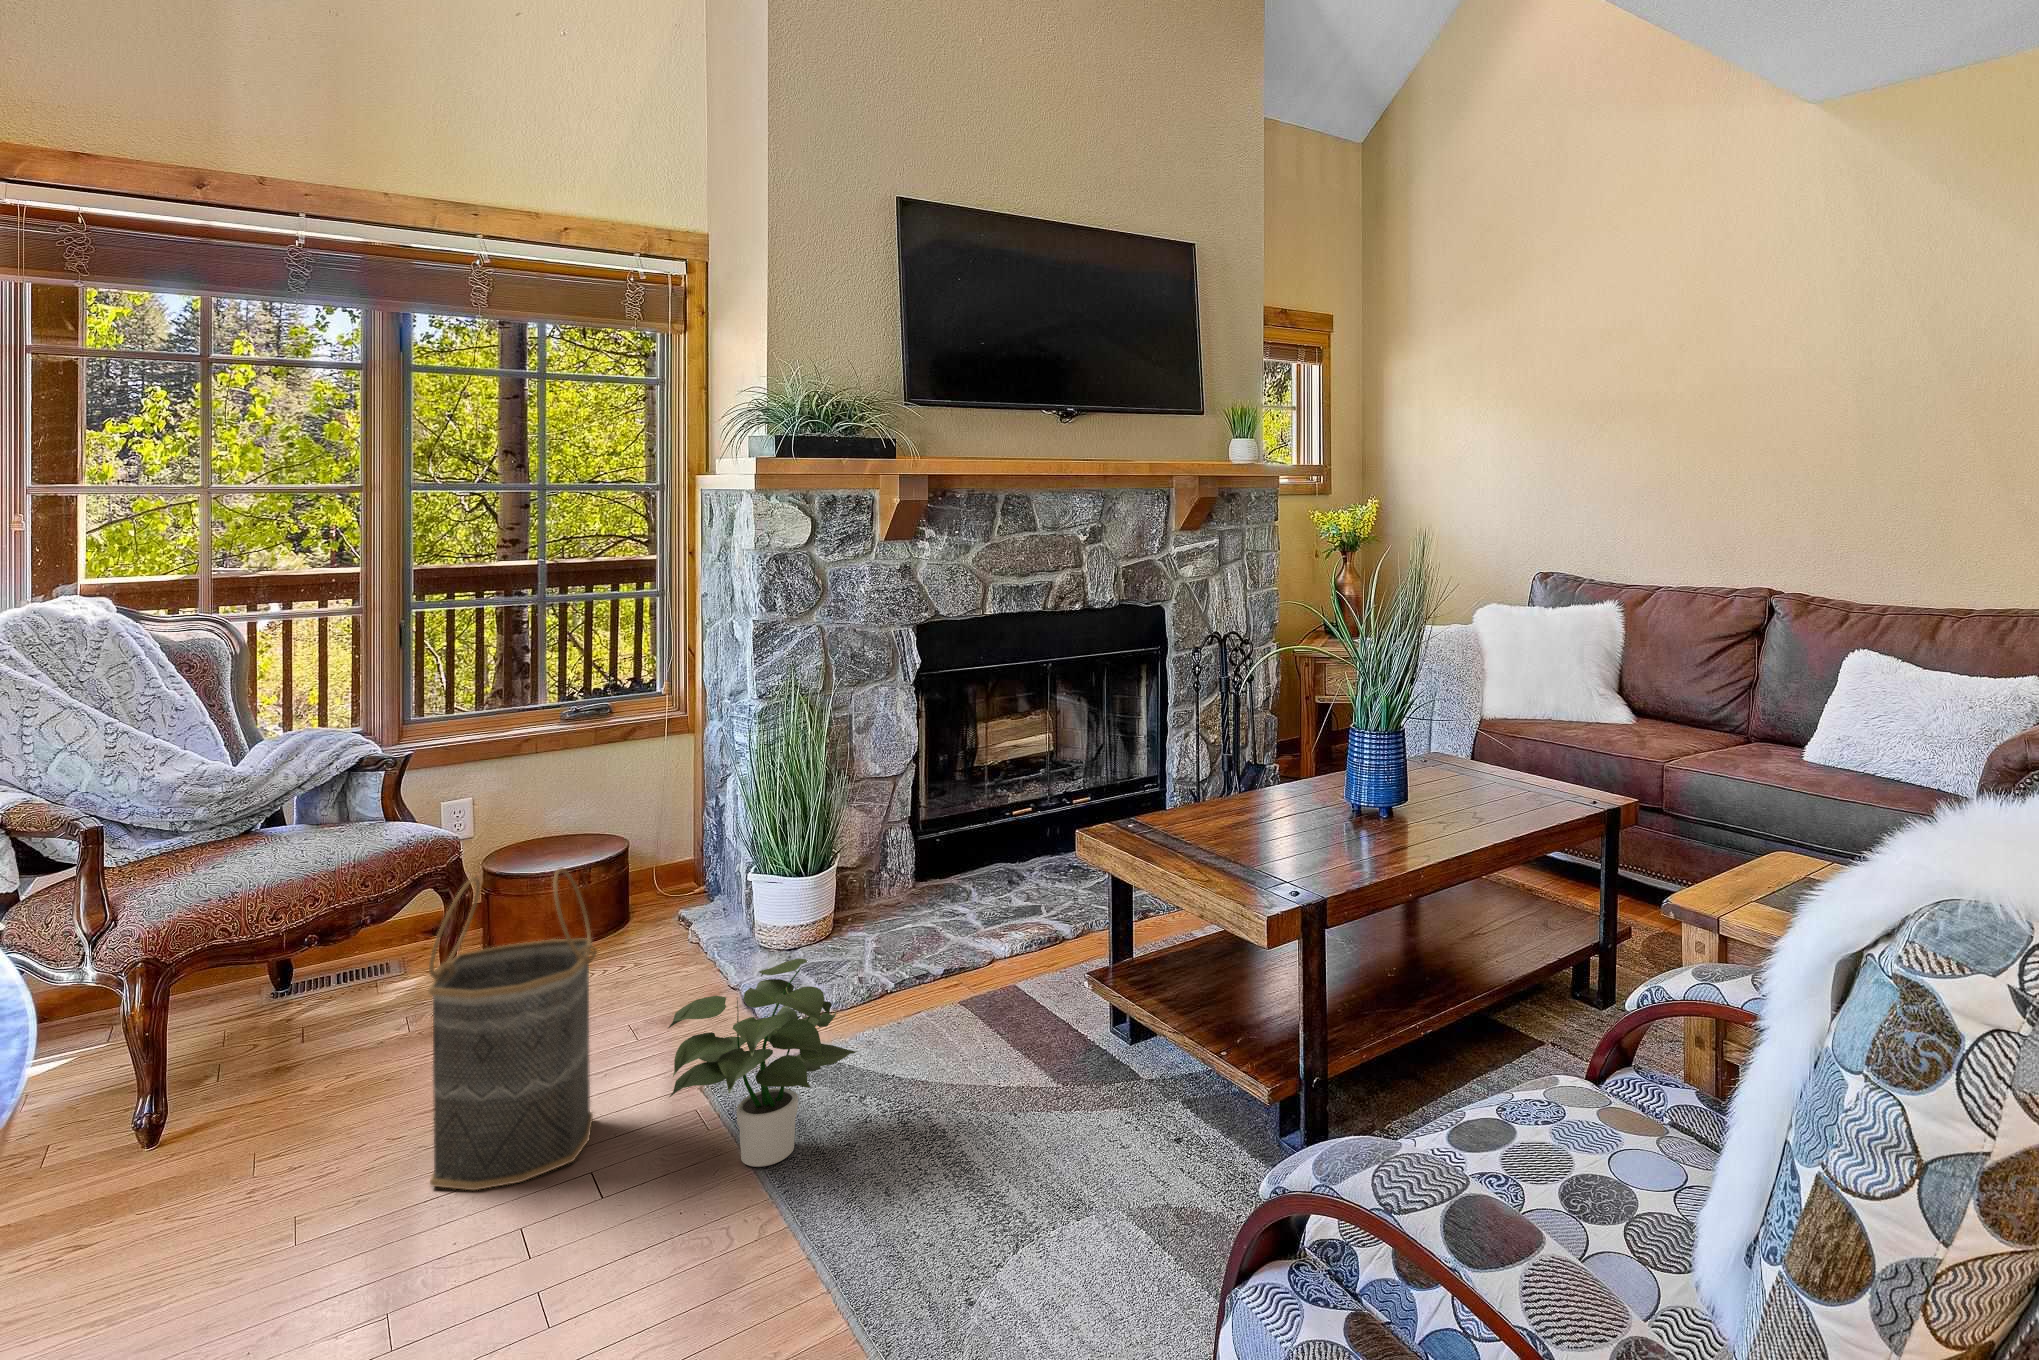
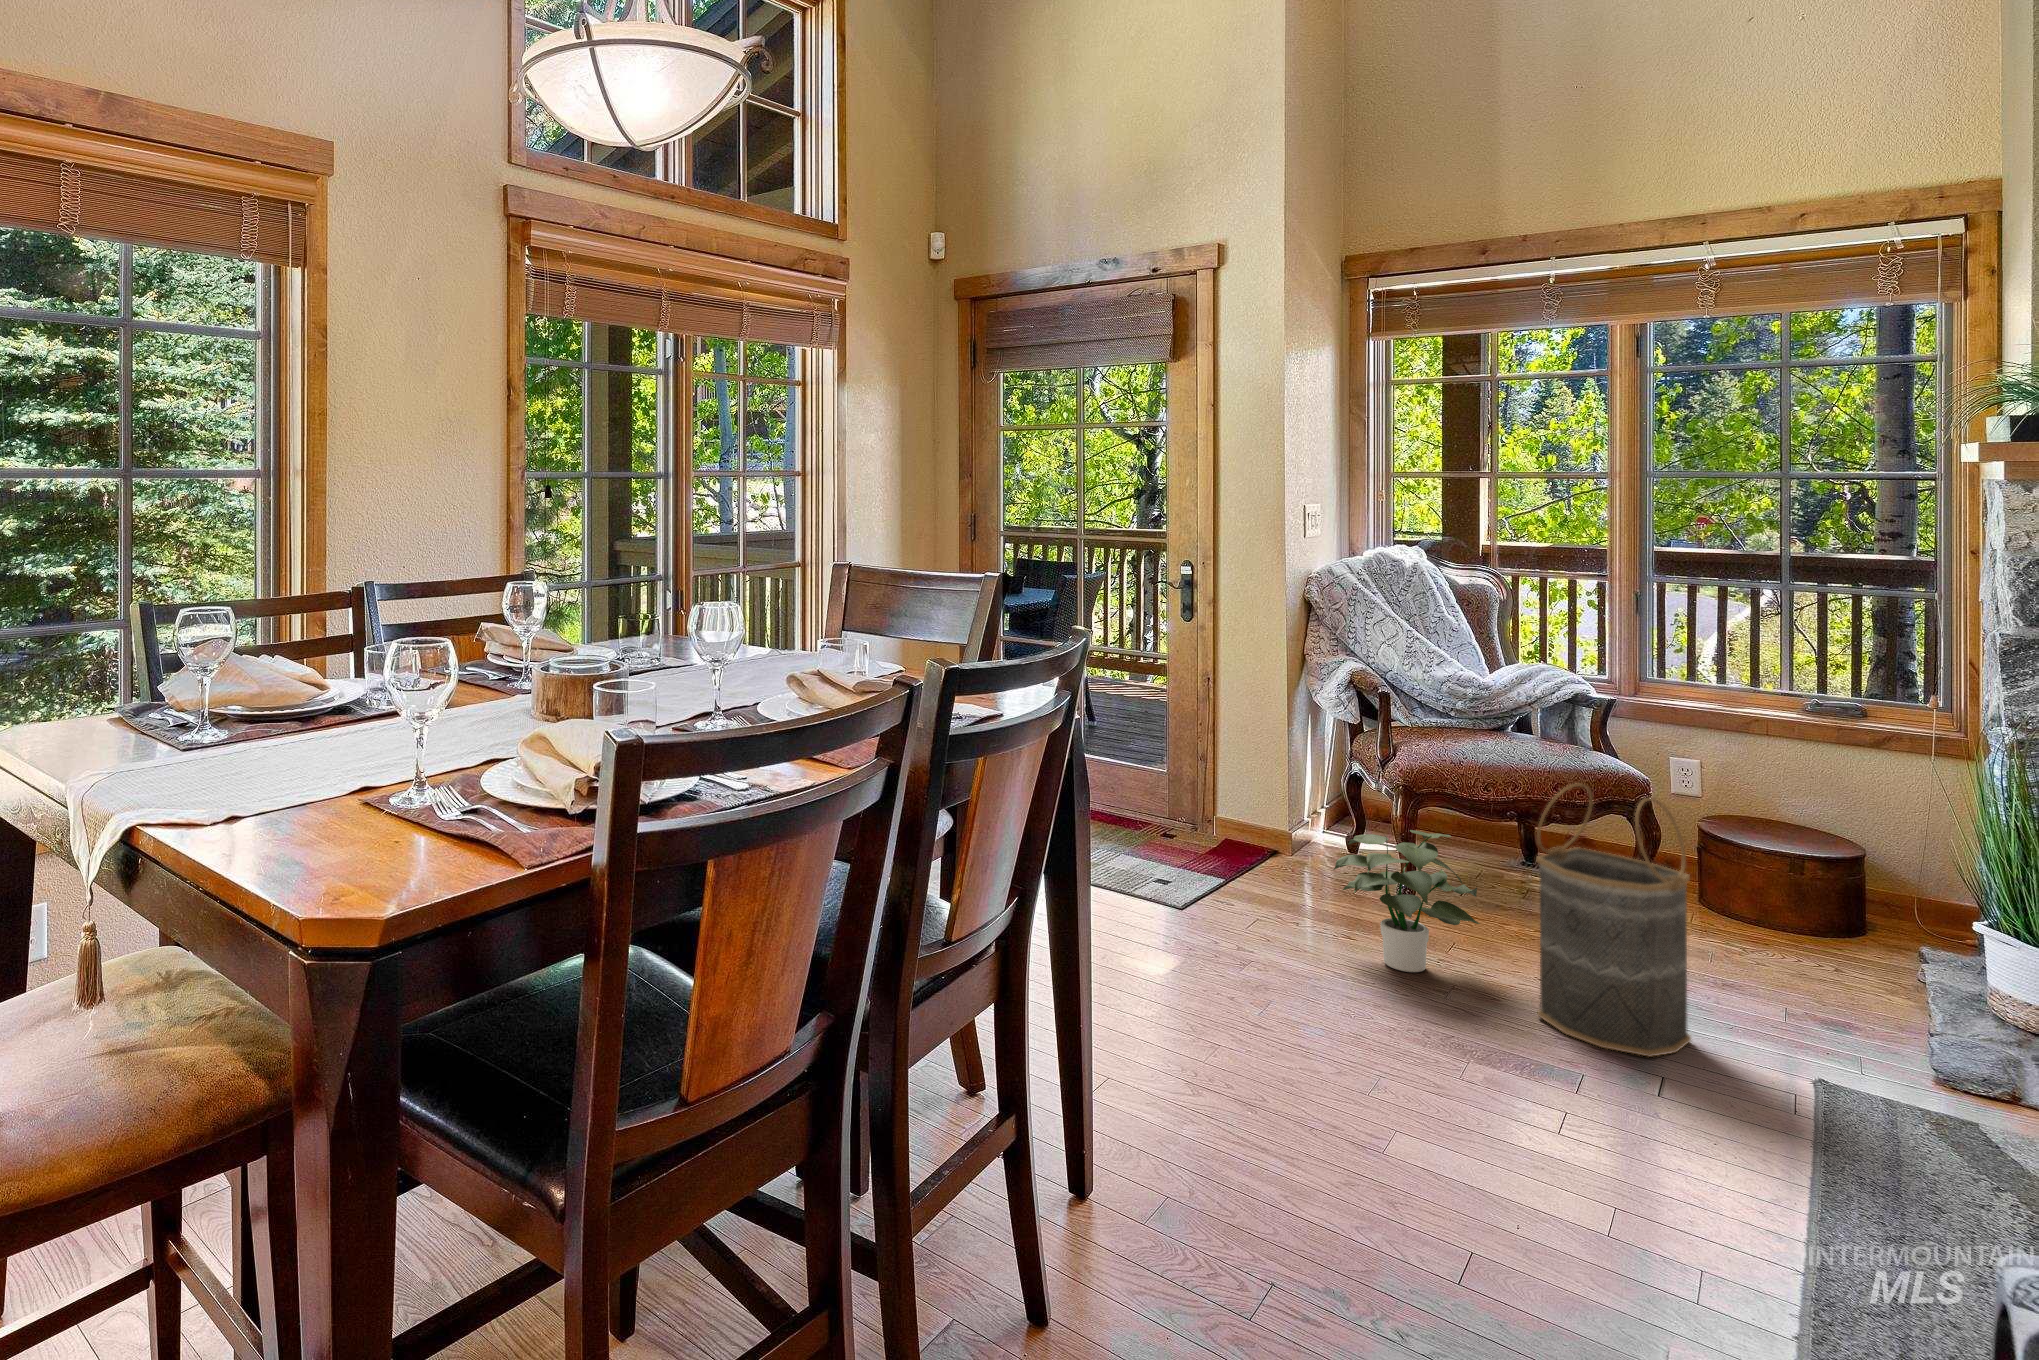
potted plant: present [668,958,856,1167] -> present [1333,830,1480,972]

